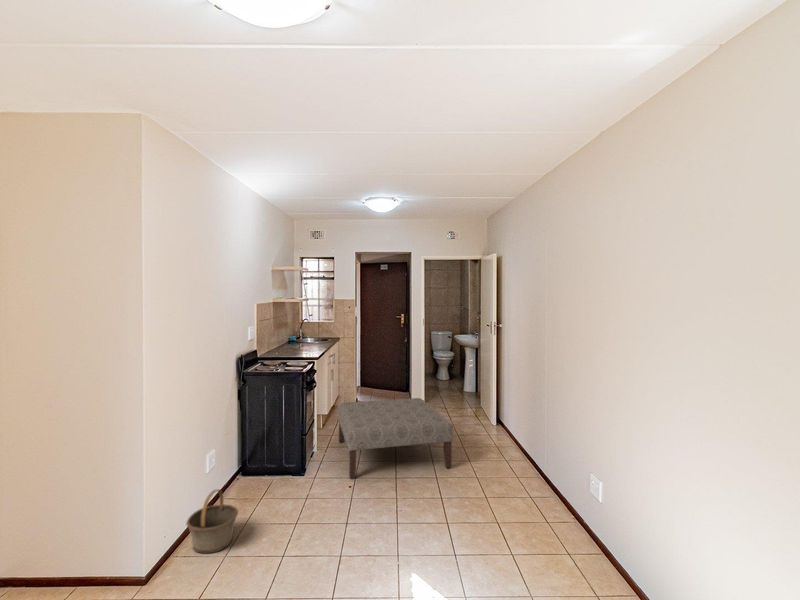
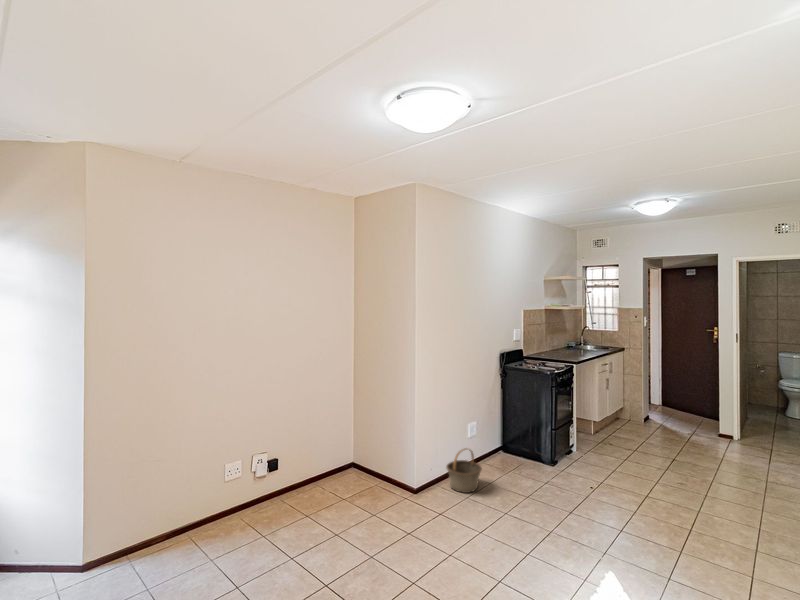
ottoman: present [338,398,453,479] -> none [594,411,728,506]

